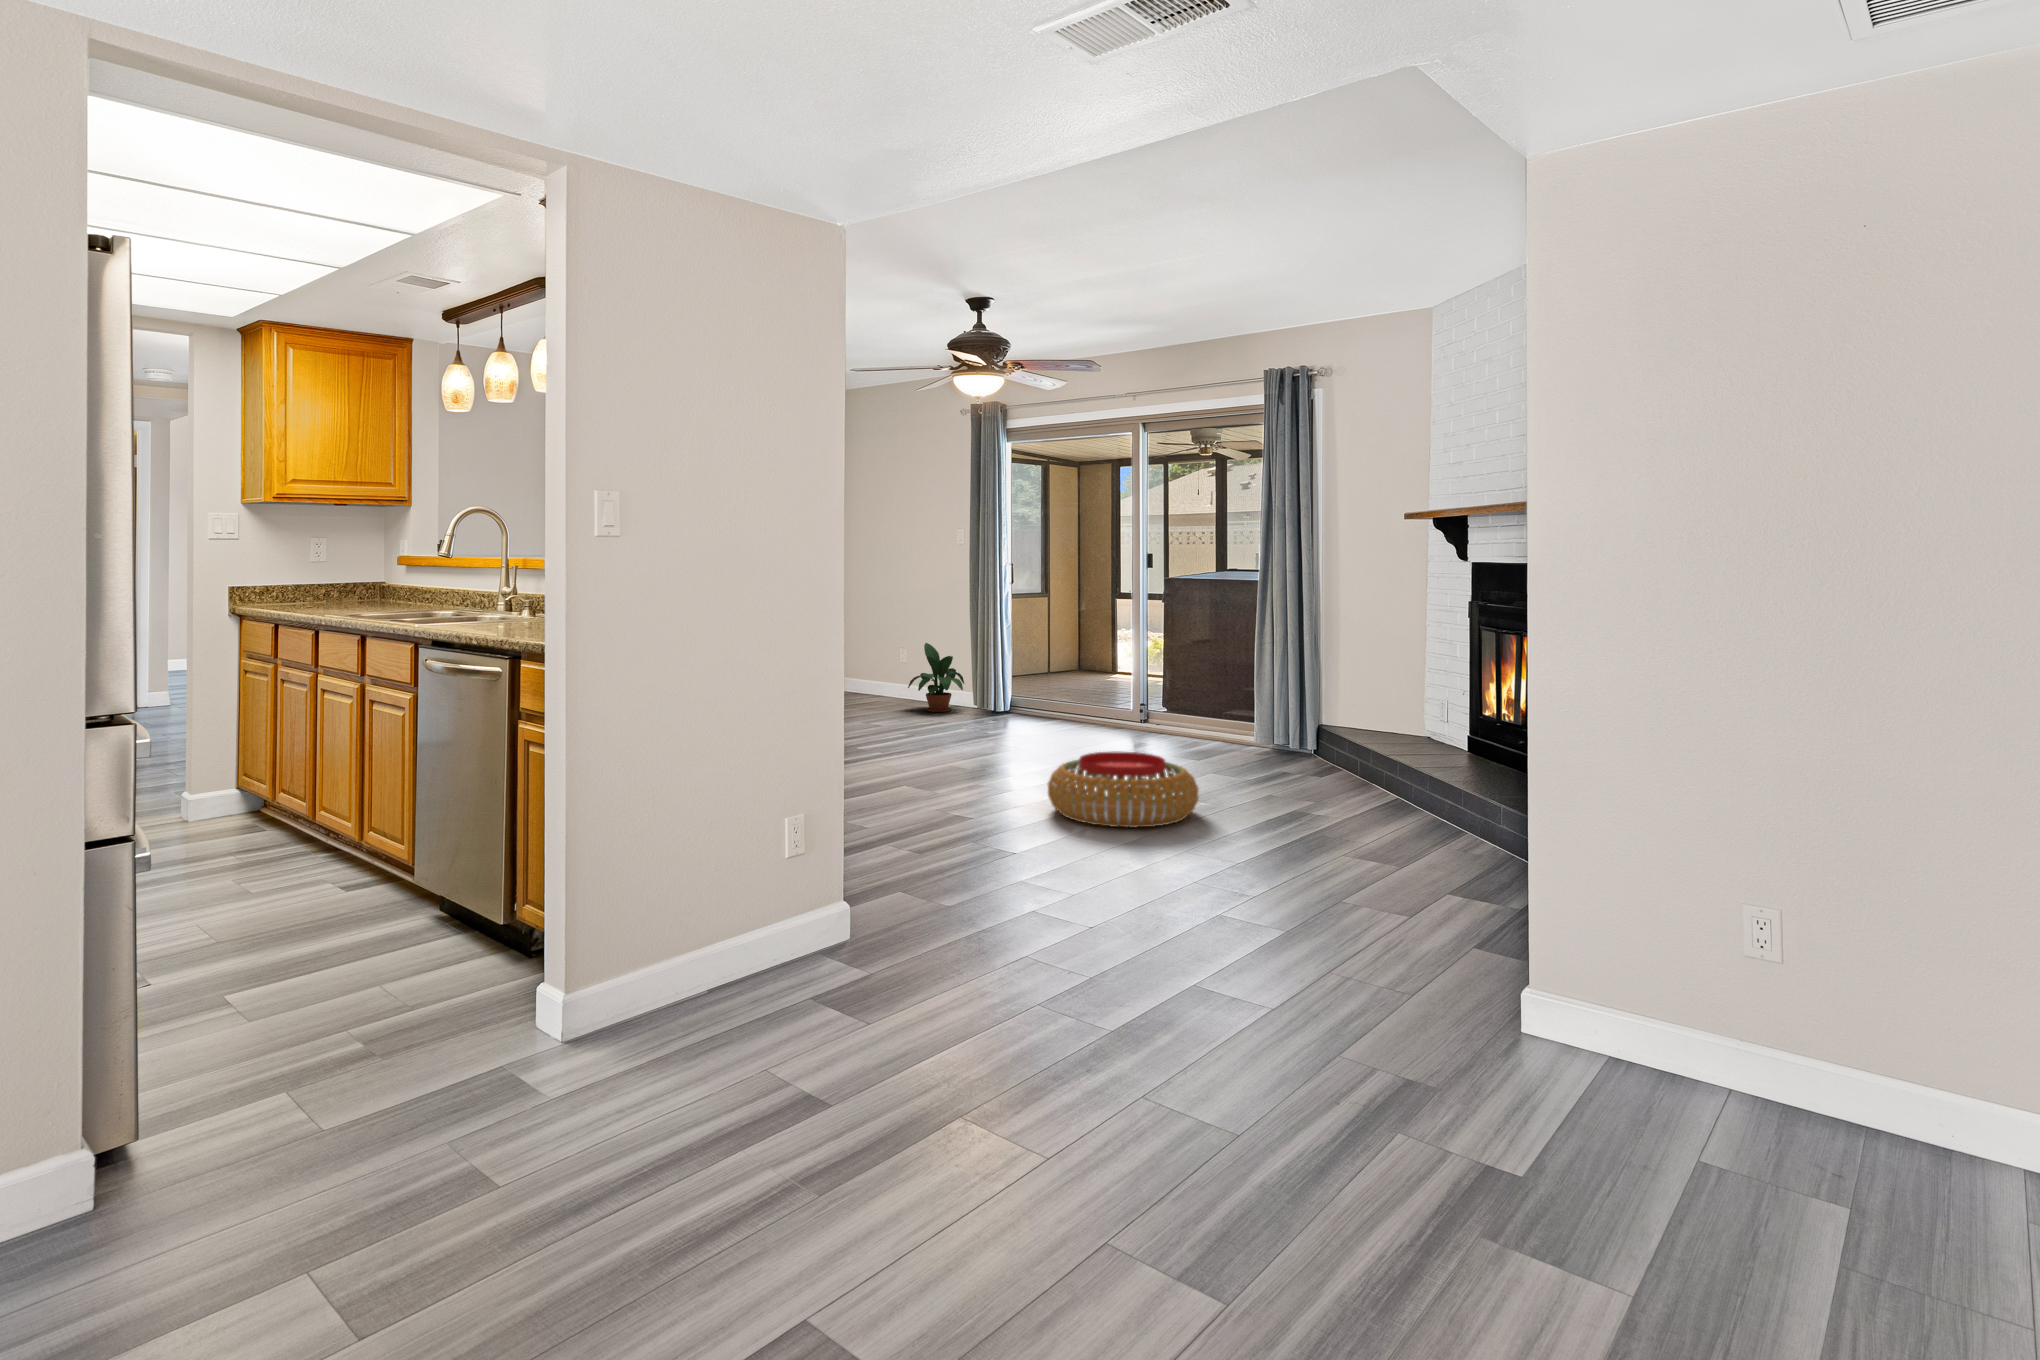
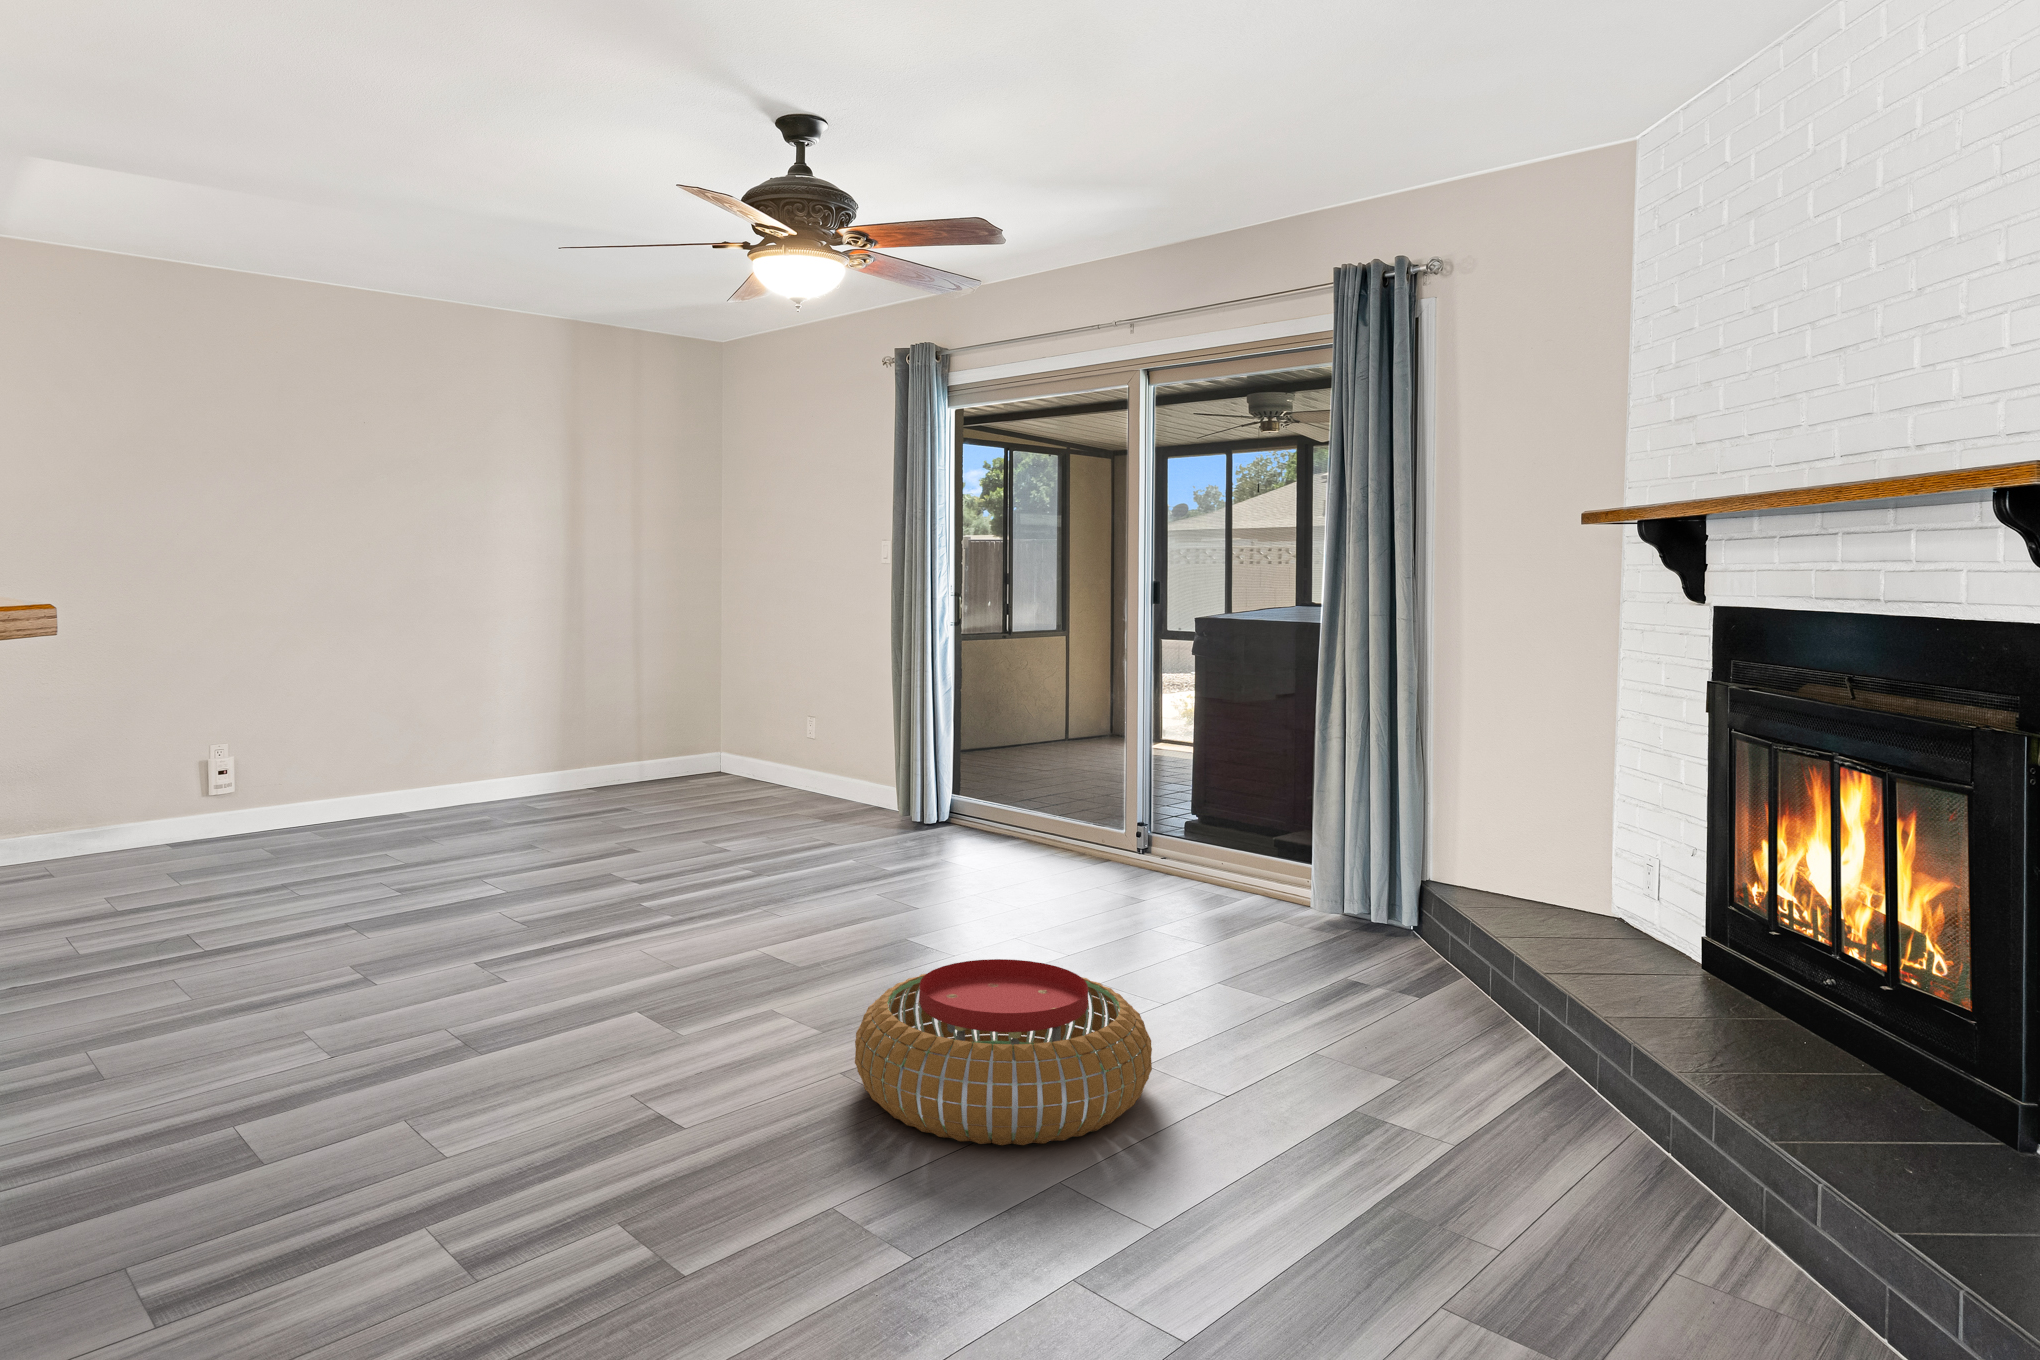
potted plant: present [908,643,964,712] -> none [794,712,882,821]

